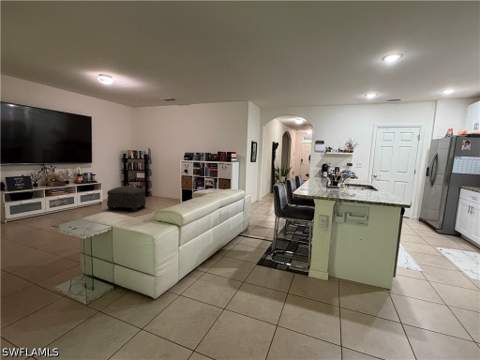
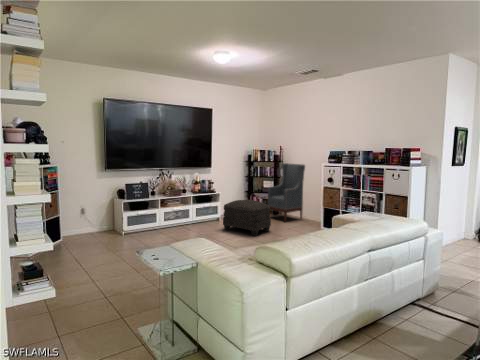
armchair: none [141,160,167,201] -> present [268,163,305,222]

